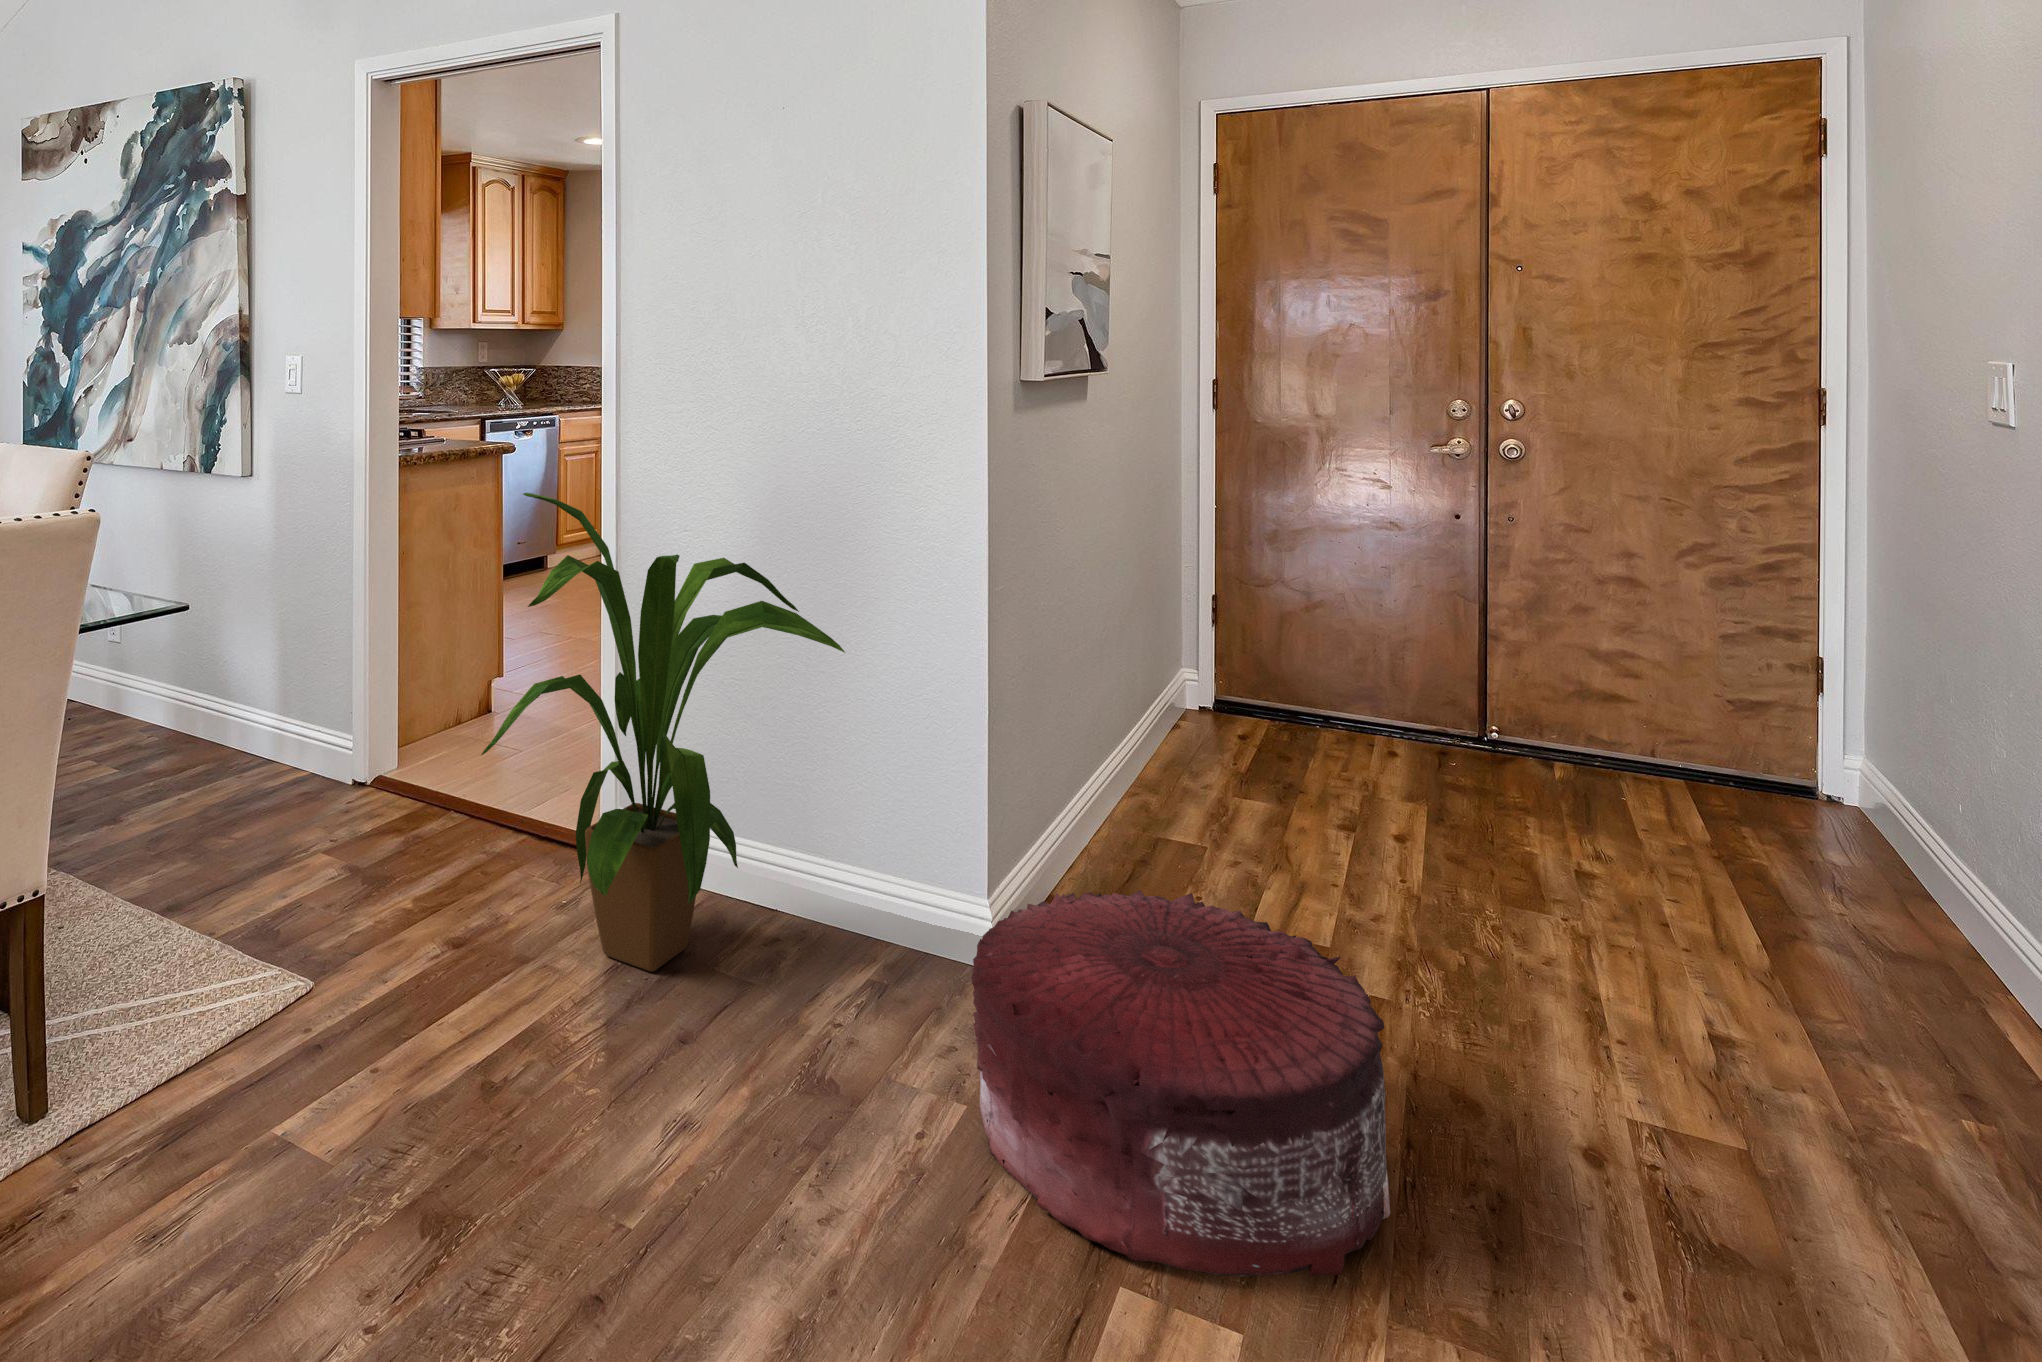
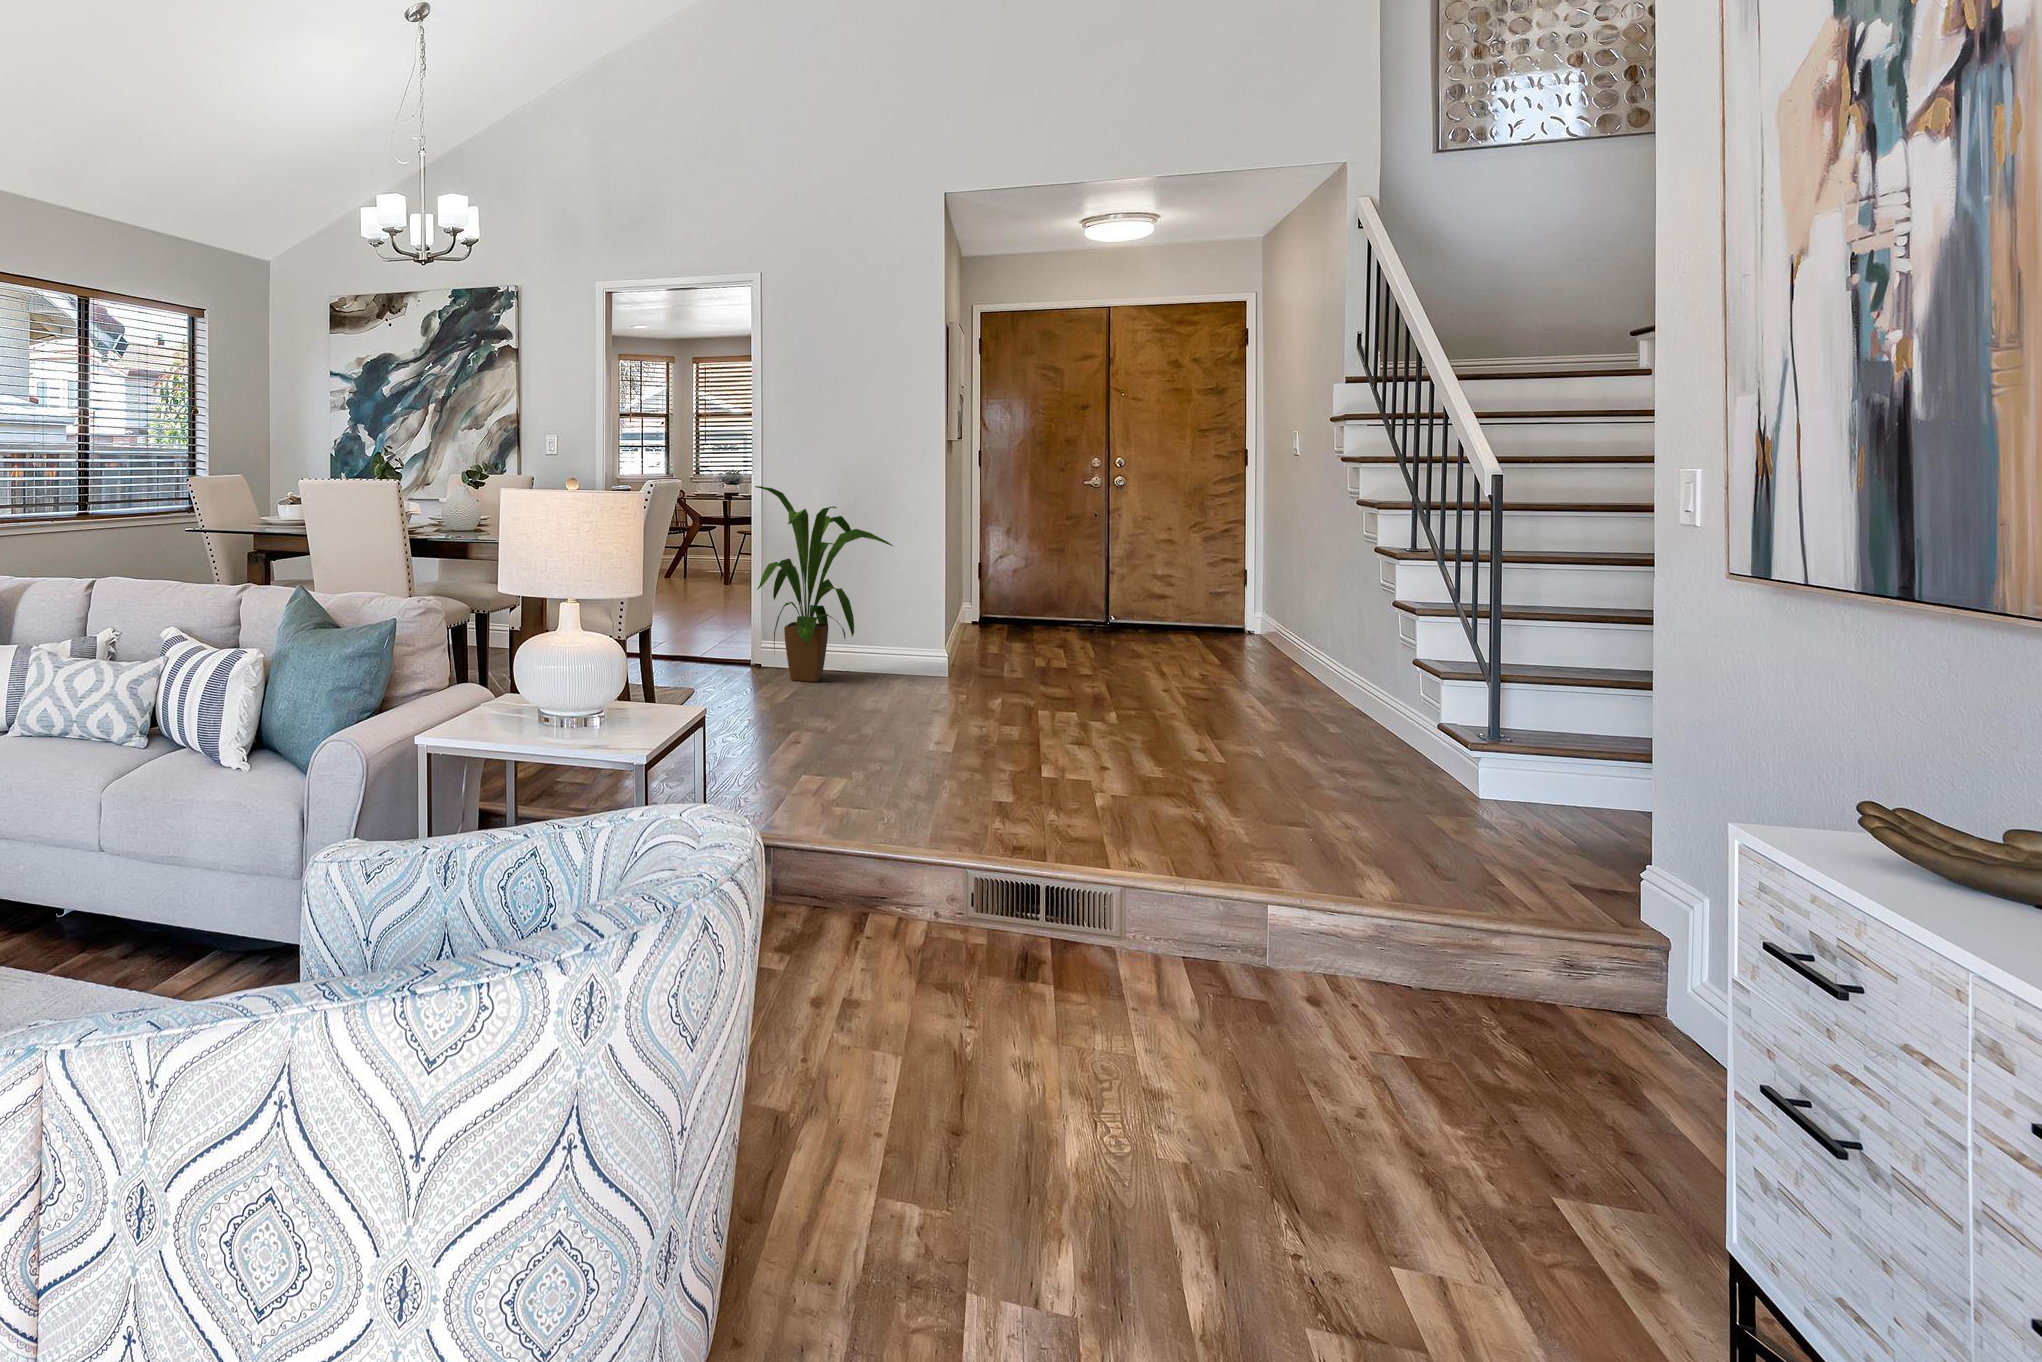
pouf: present [971,890,1390,1276] -> none [964,625,1106,709]

